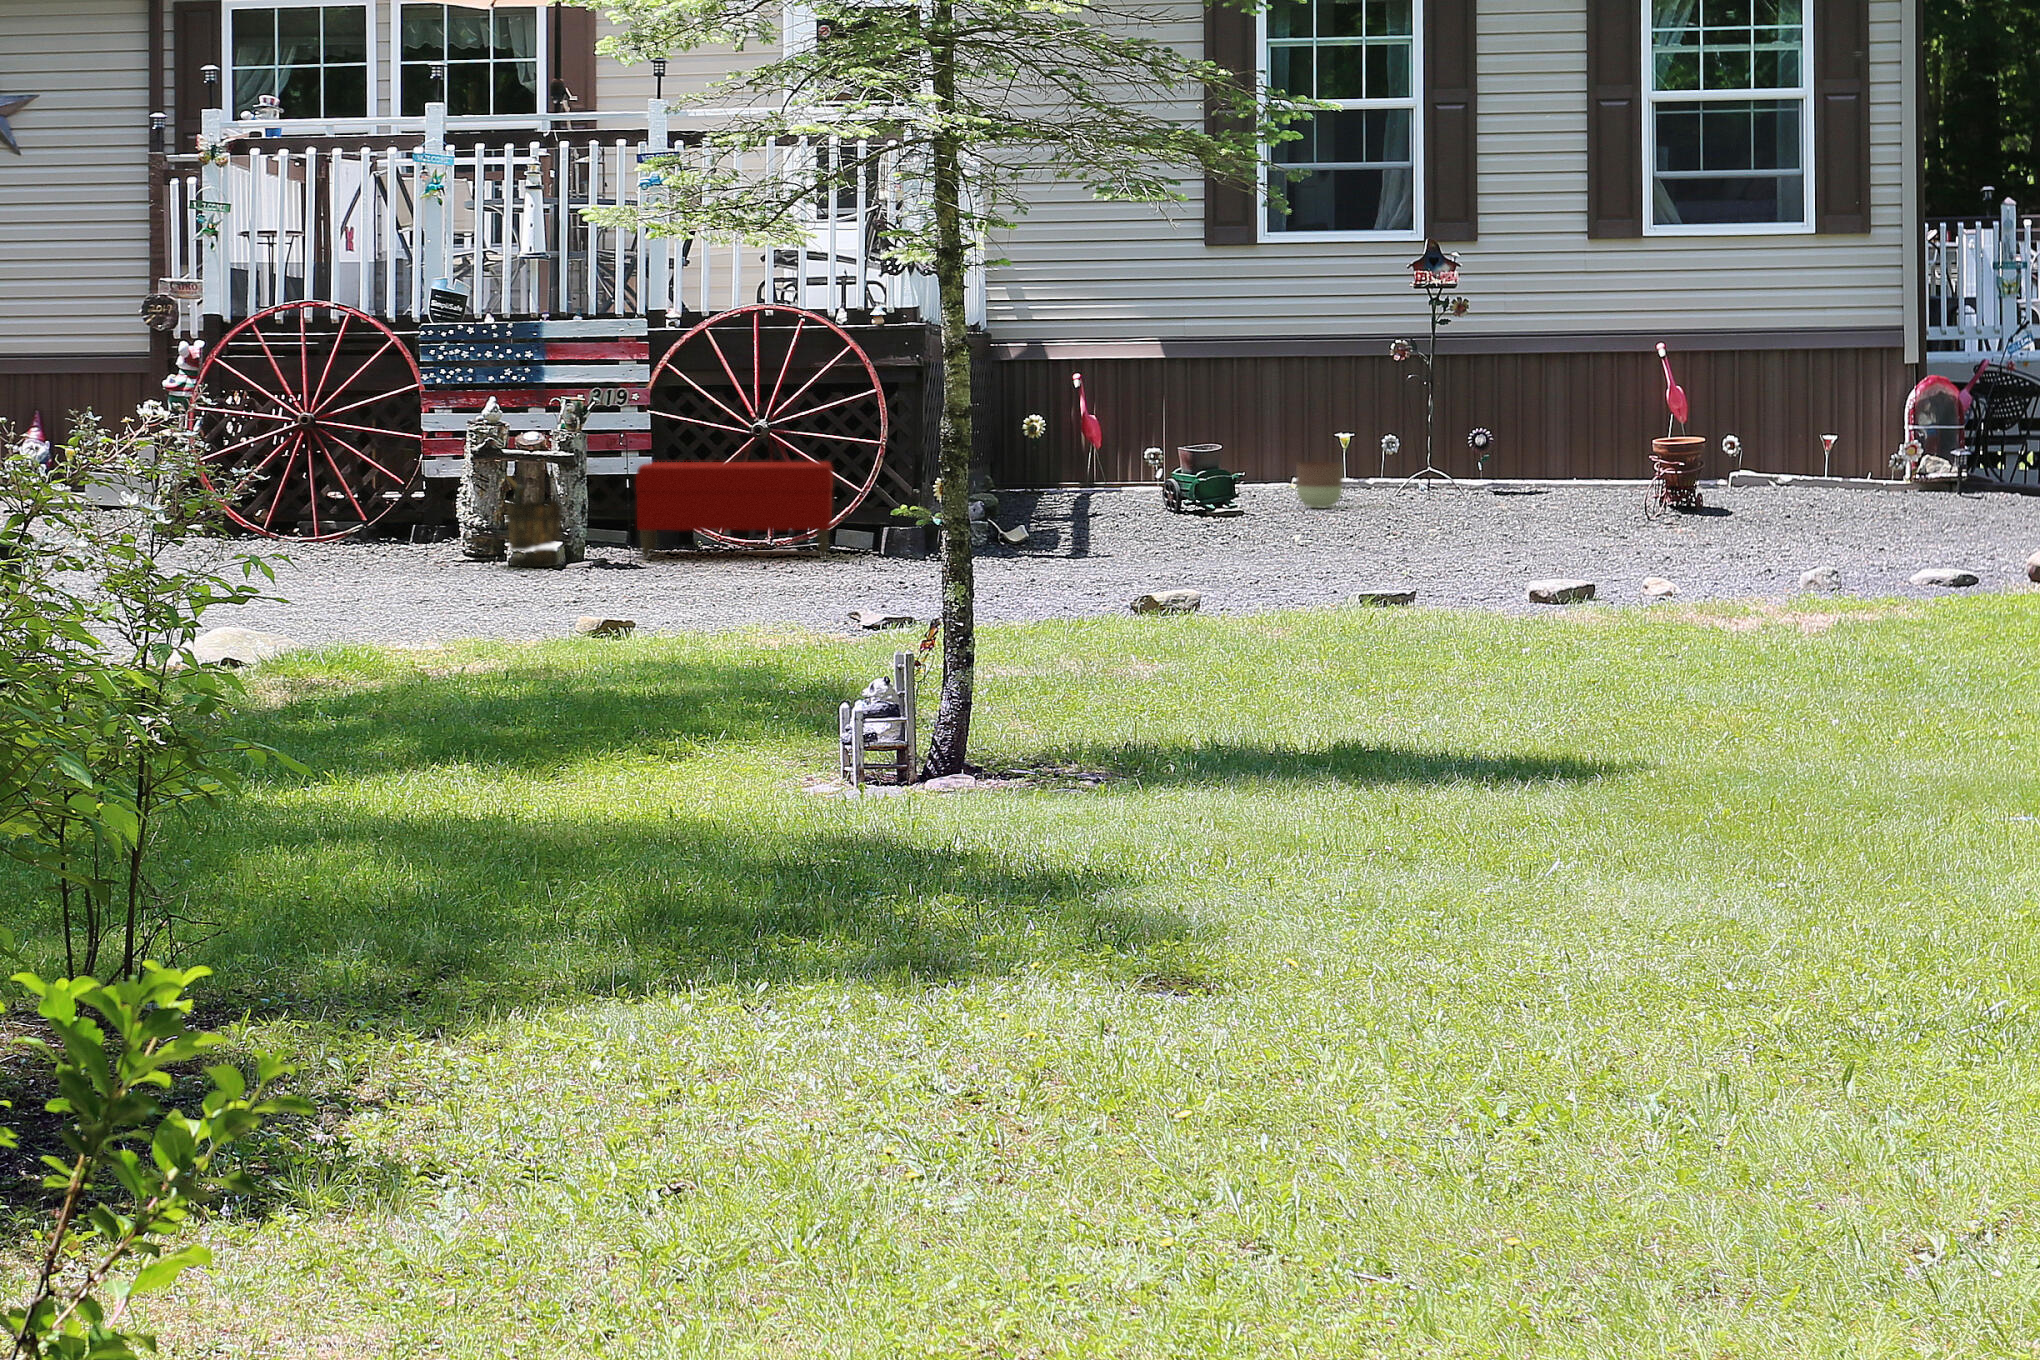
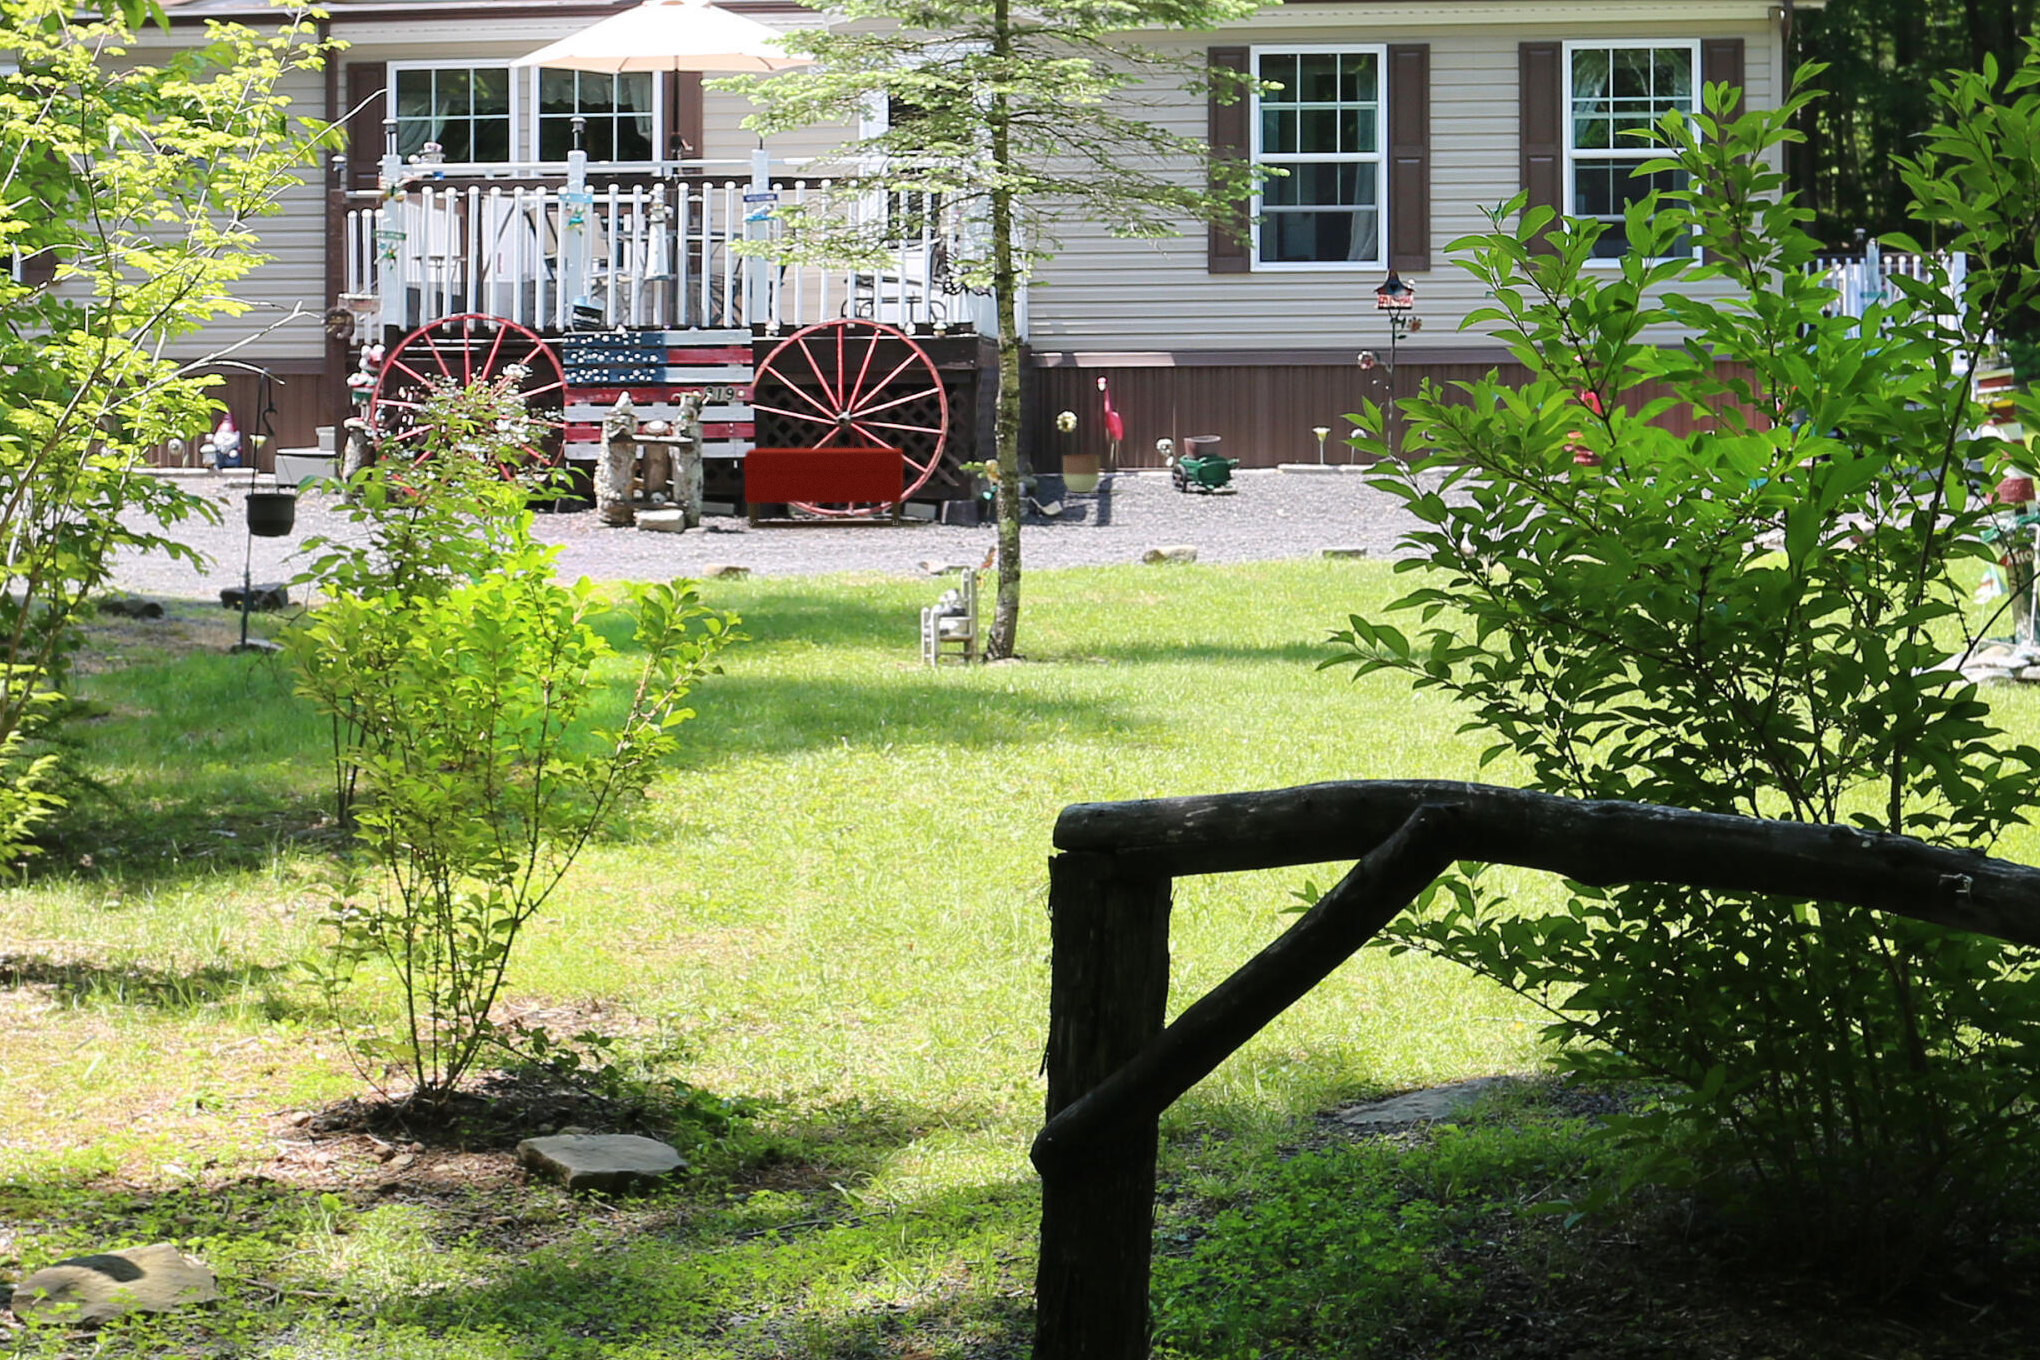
planter: present [1296,462,1343,509] -> present [1063,455,1099,492]
bucket: present [505,477,563,567] -> none [637,457,686,532]

